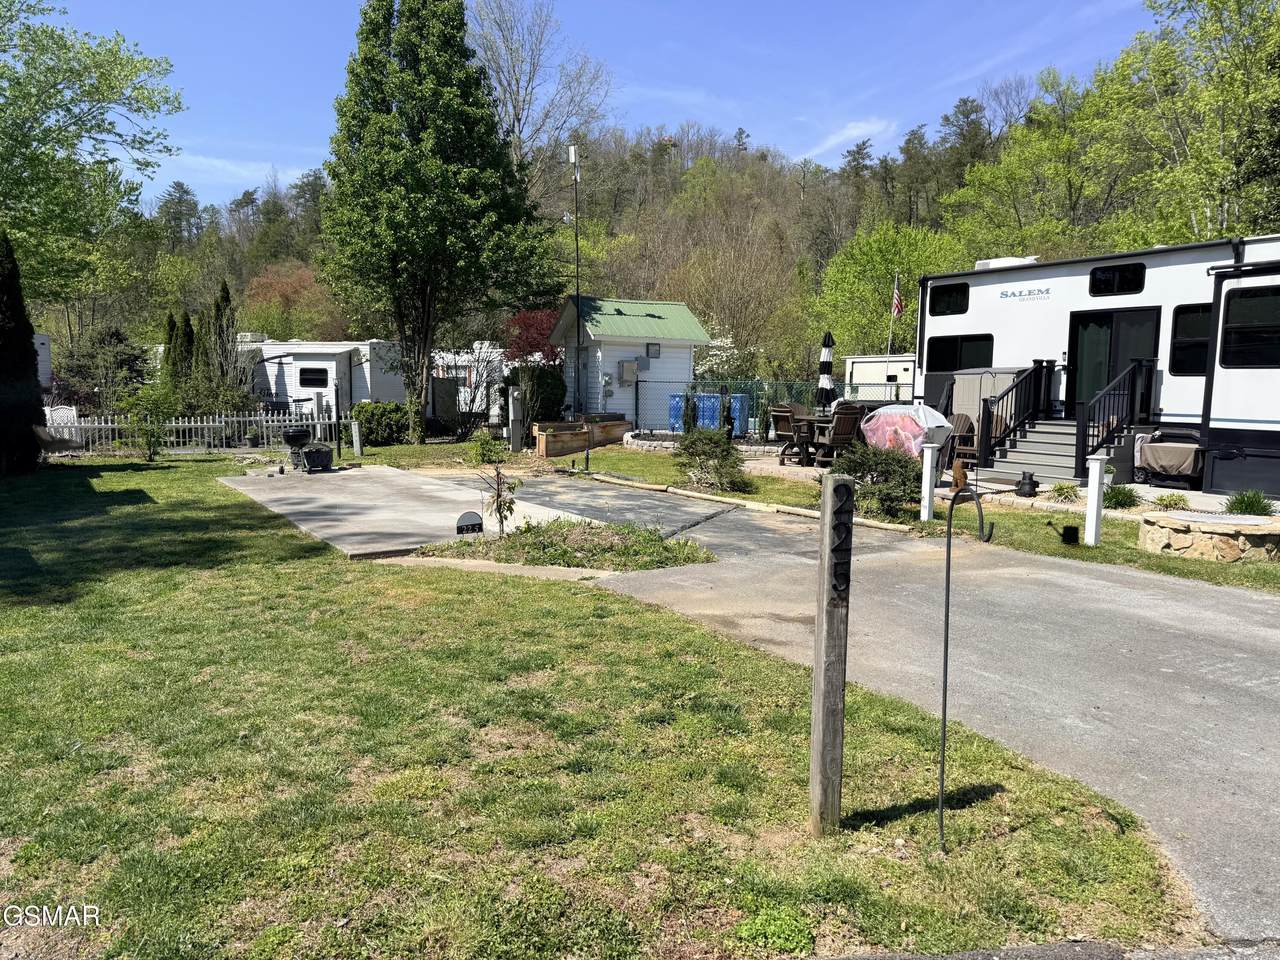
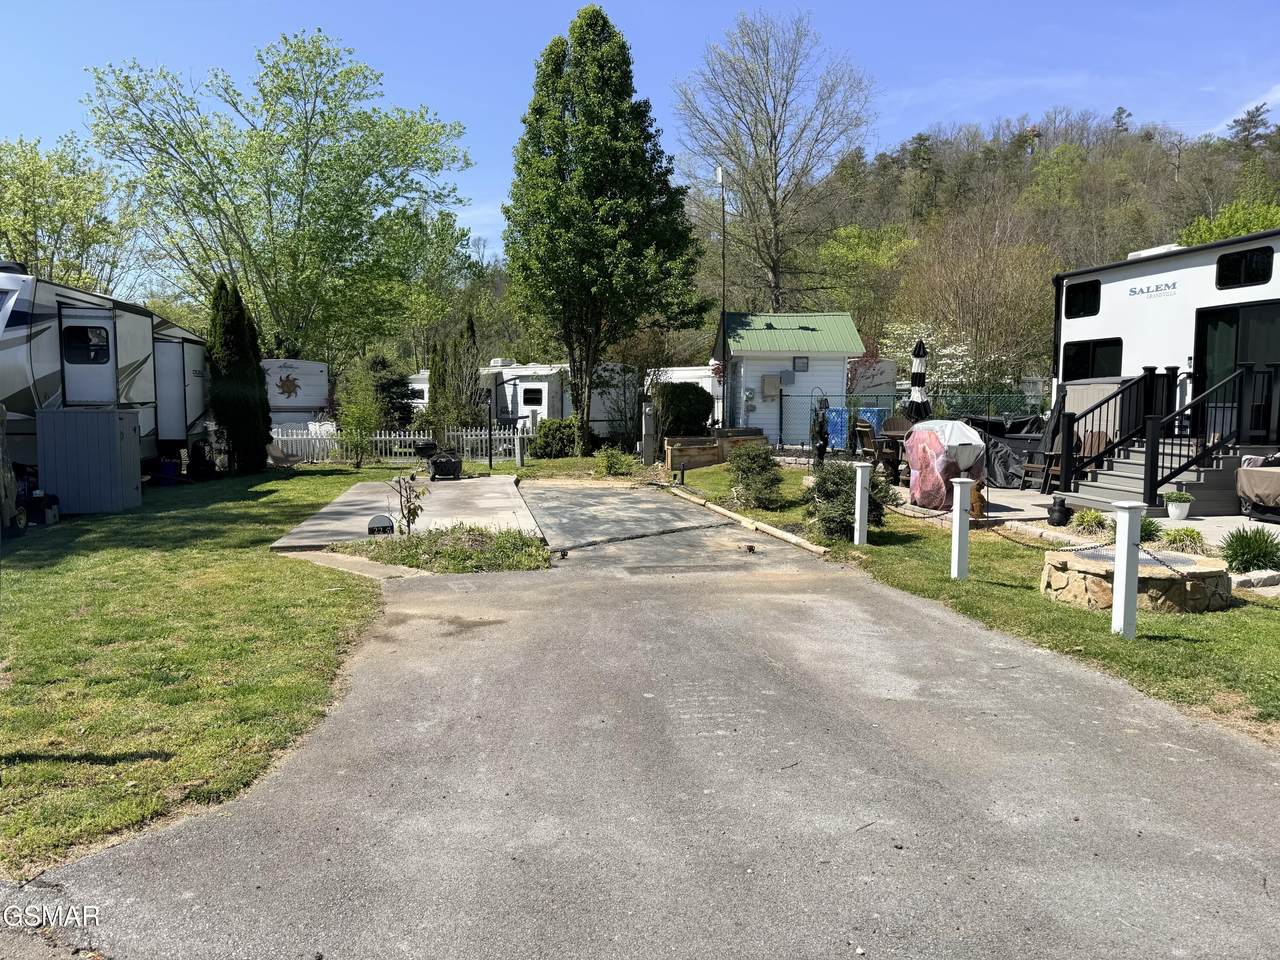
watering can: present [1046,520,1080,545] -> none [1011,580,1061,614]

